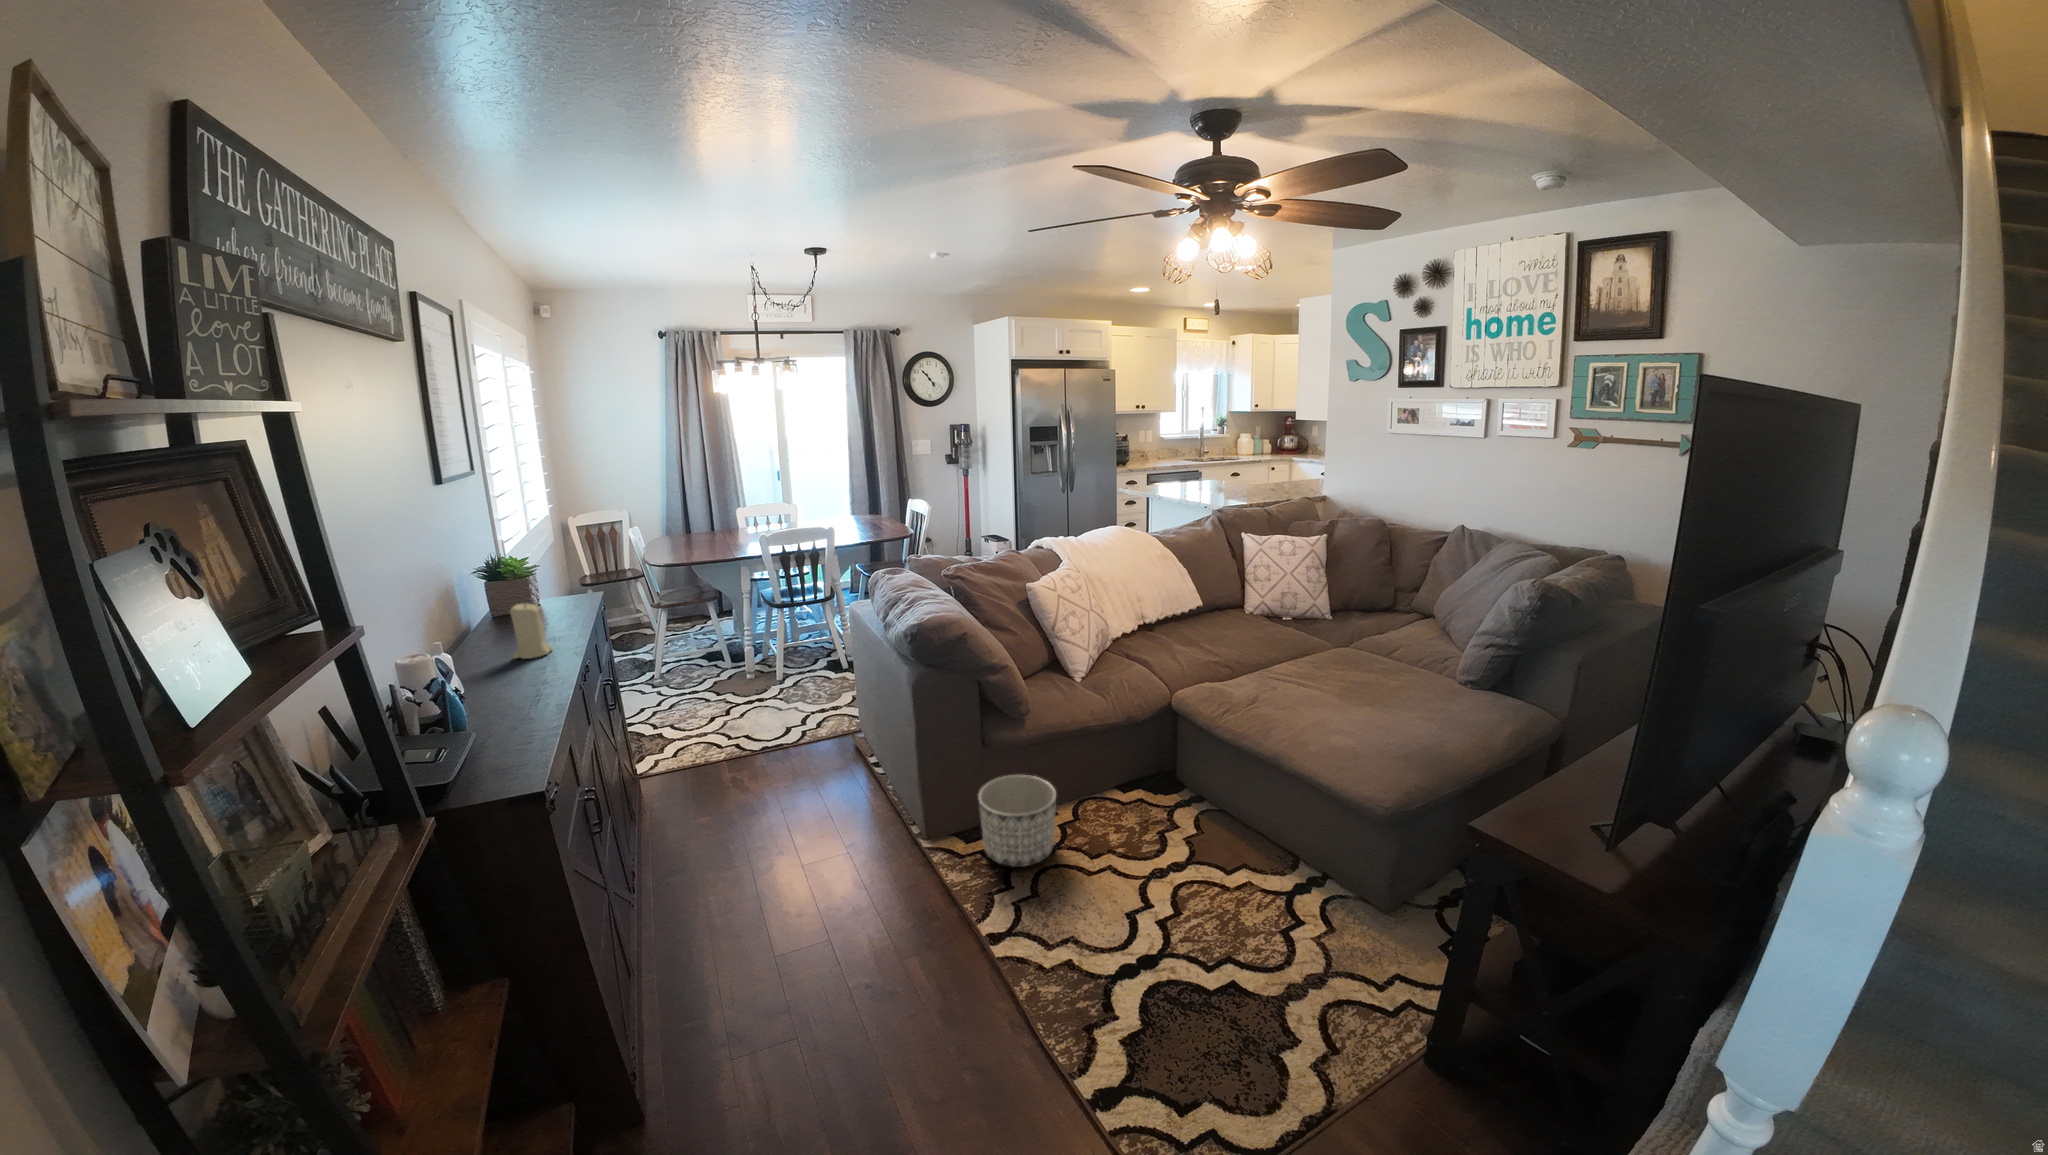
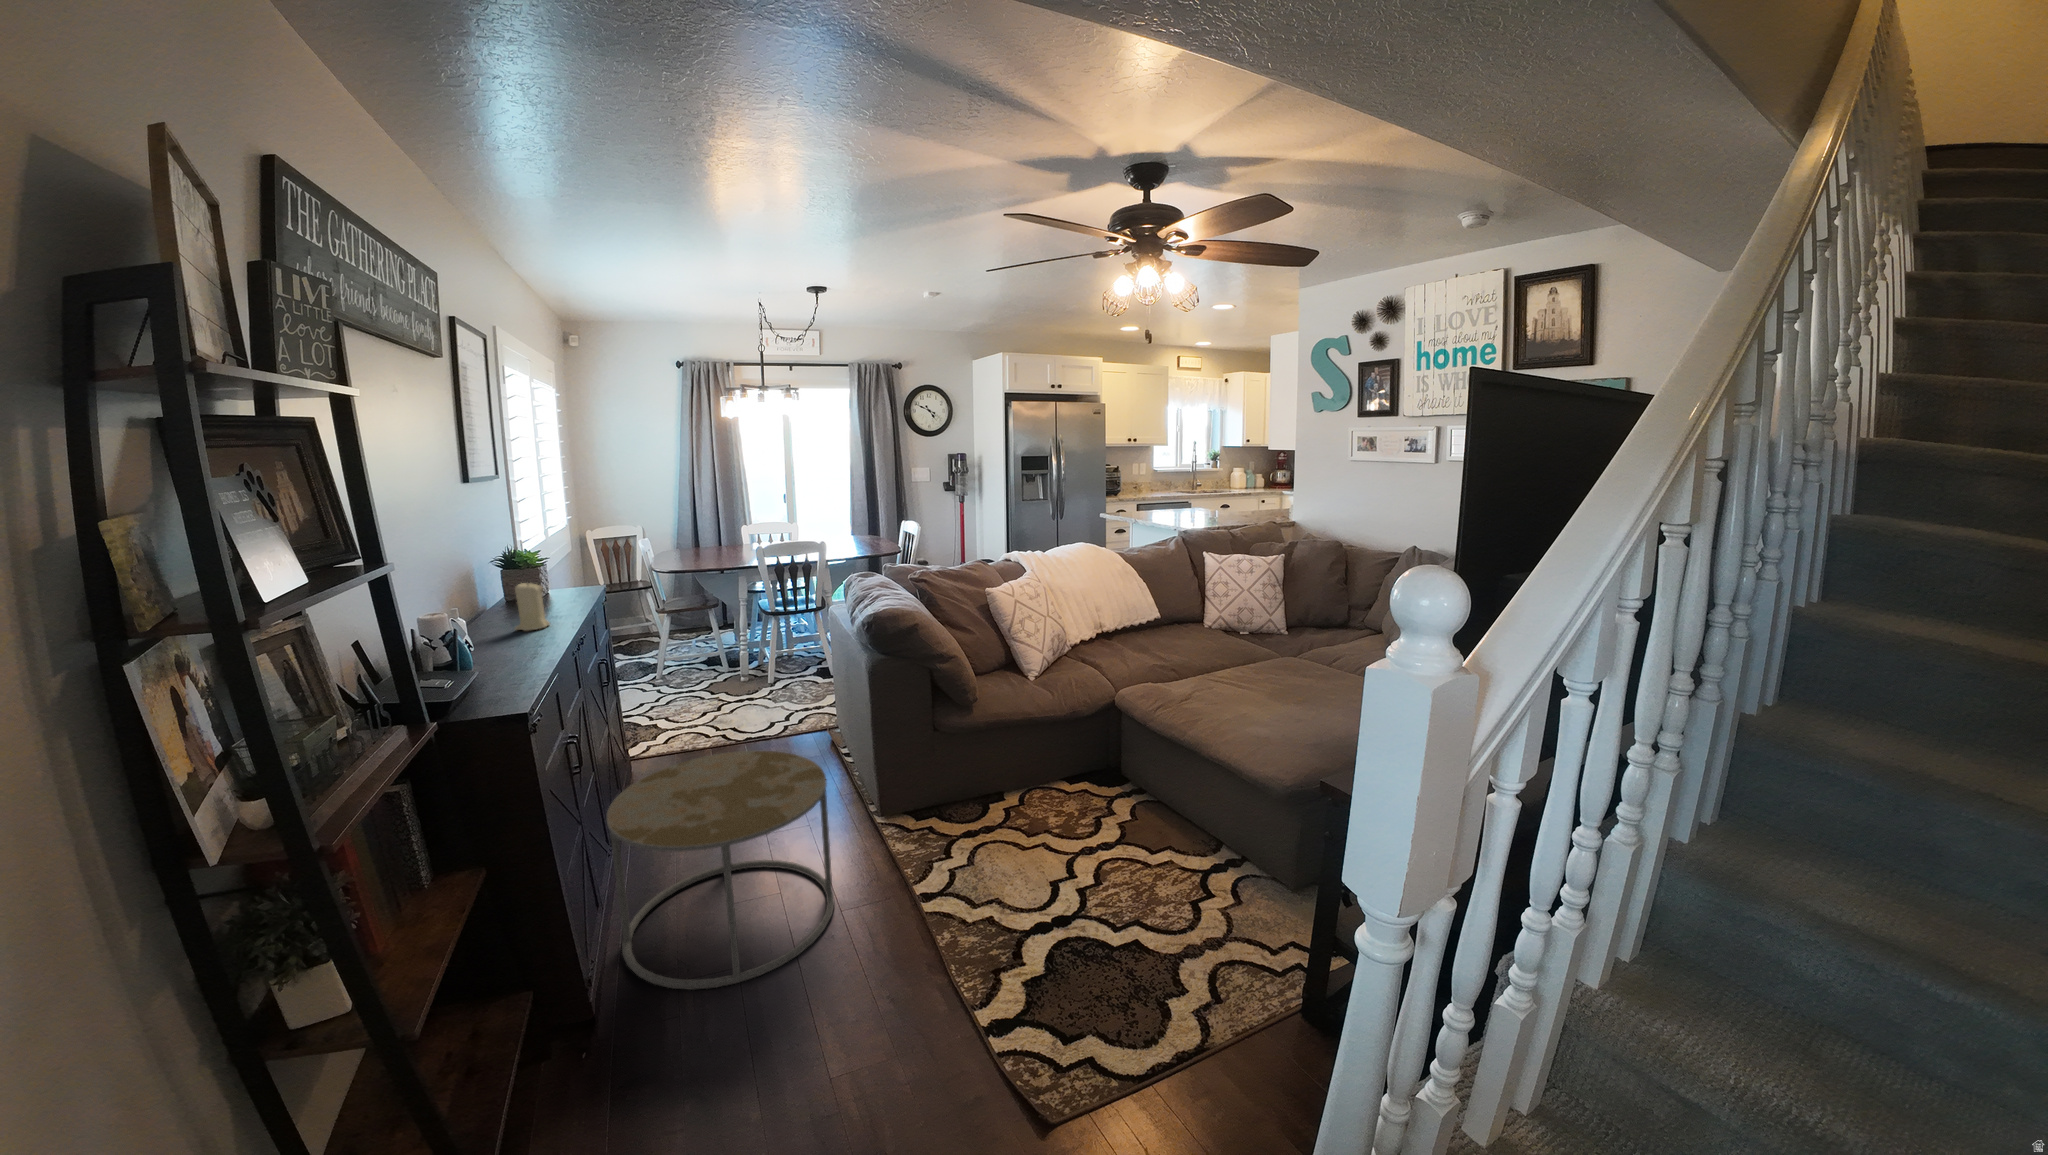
planter: present [978,775,1056,867] -> none [927,759,999,841]
side table: none [636,781,892,1070] -> present [607,751,835,990]

